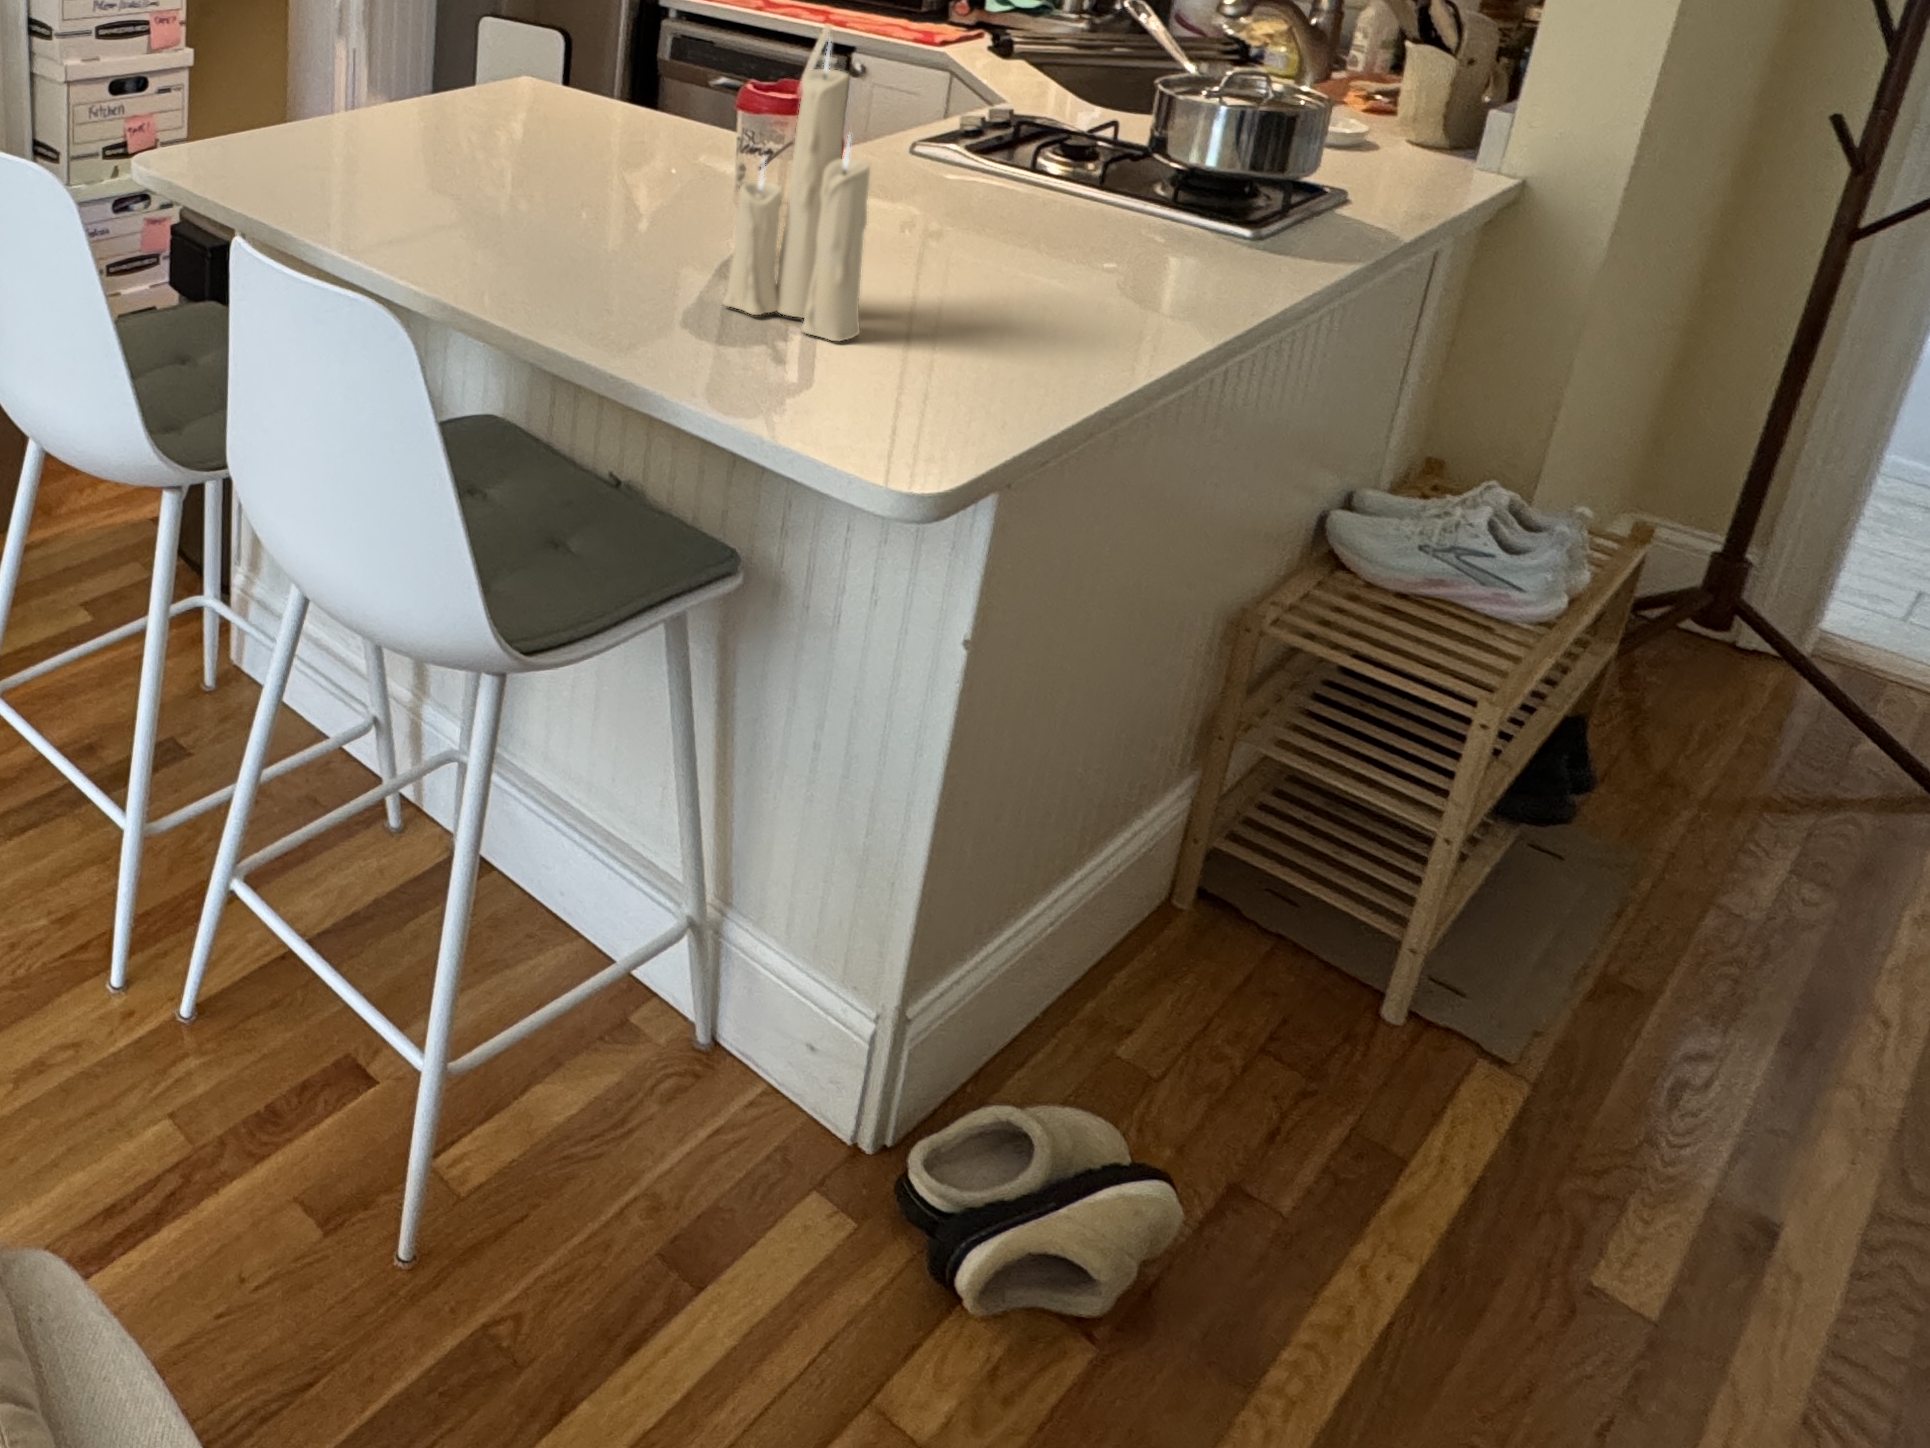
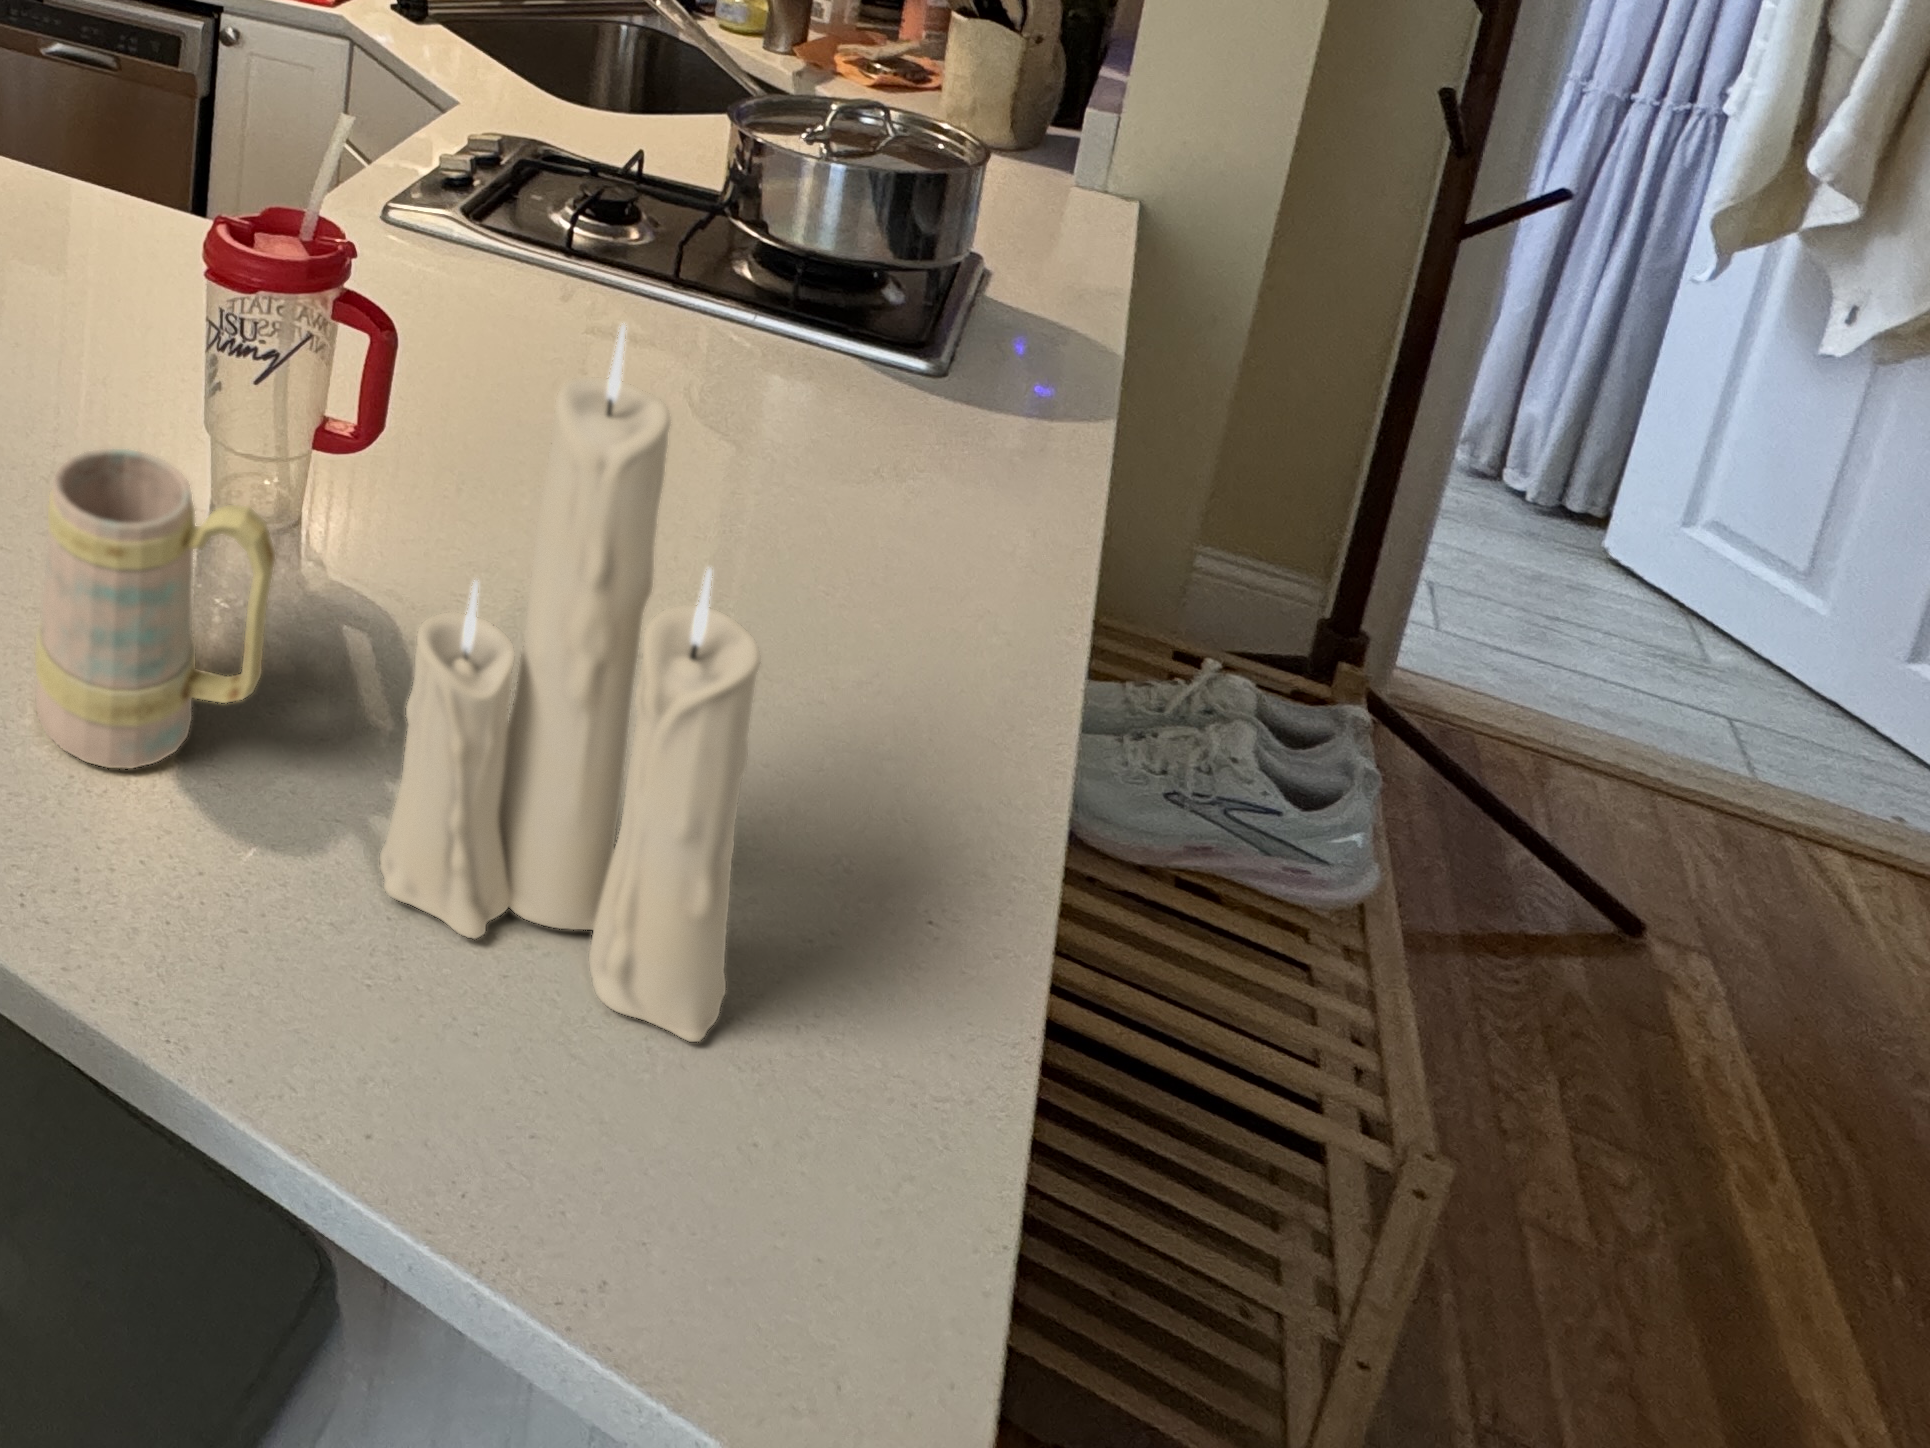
mug: none [582,135,693,273] -> present [35,449,275,769]

